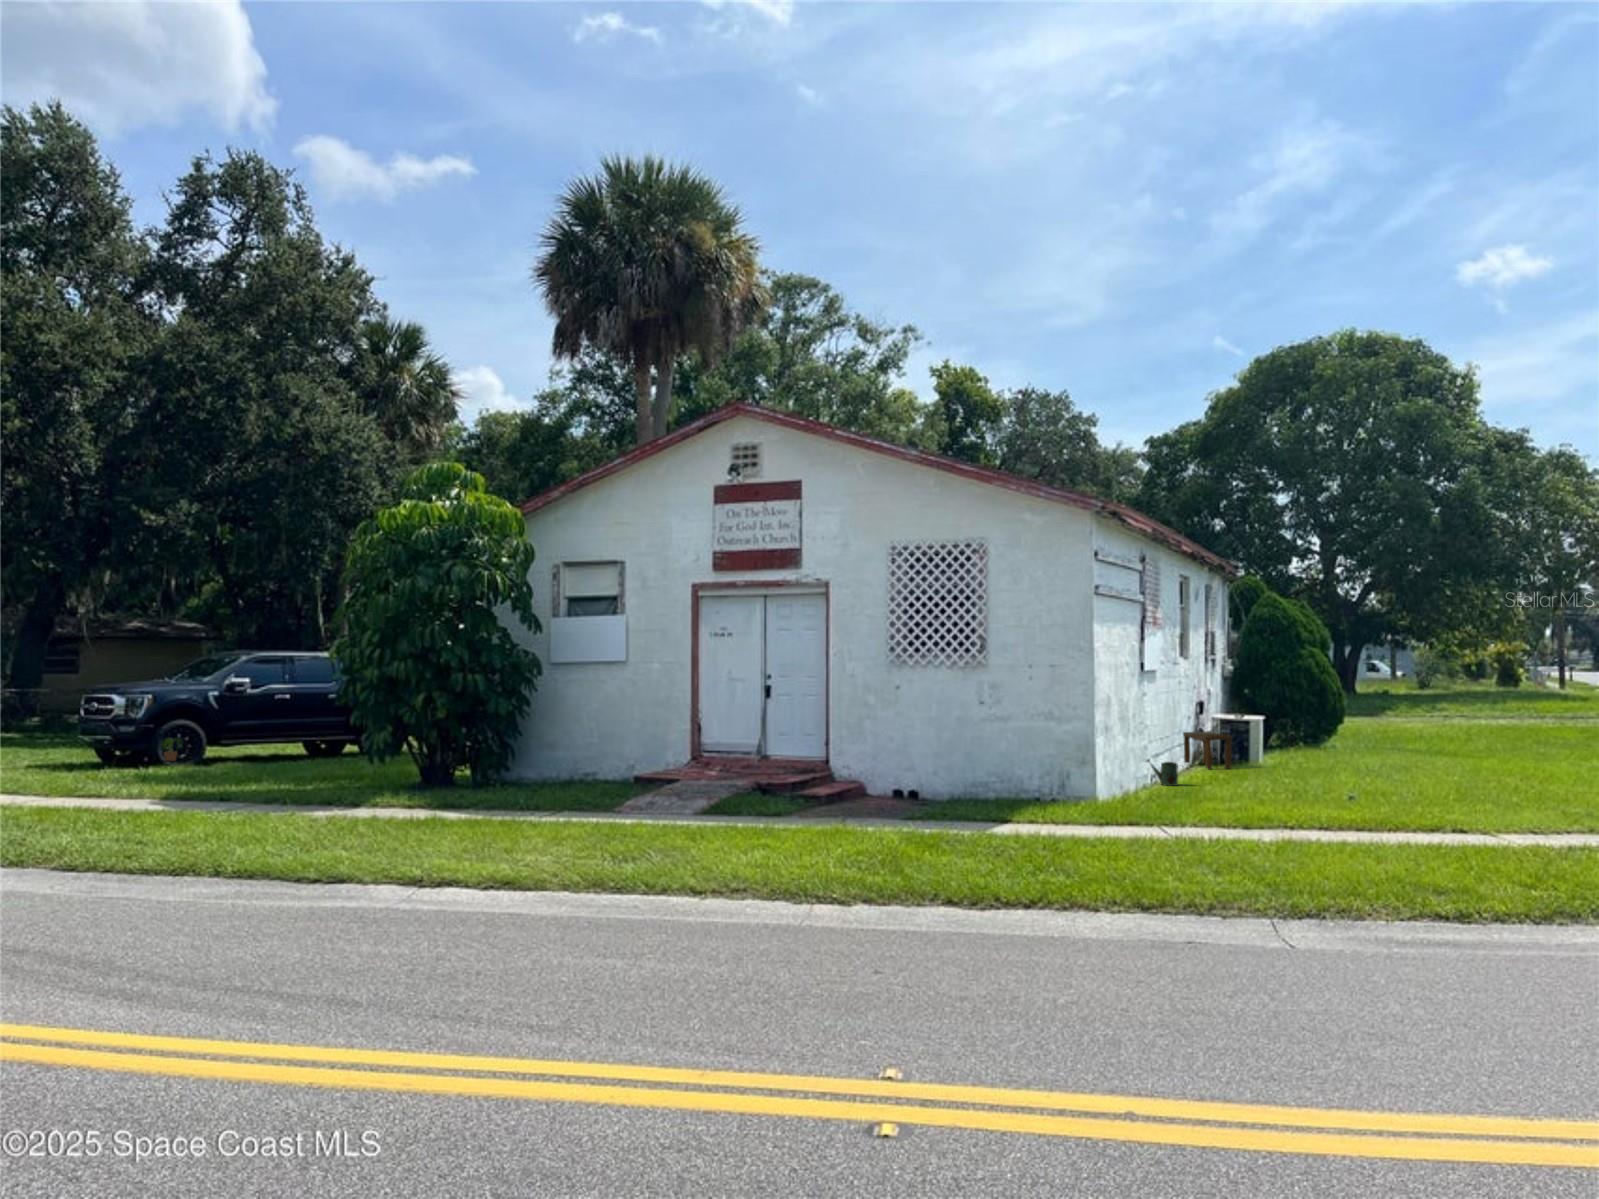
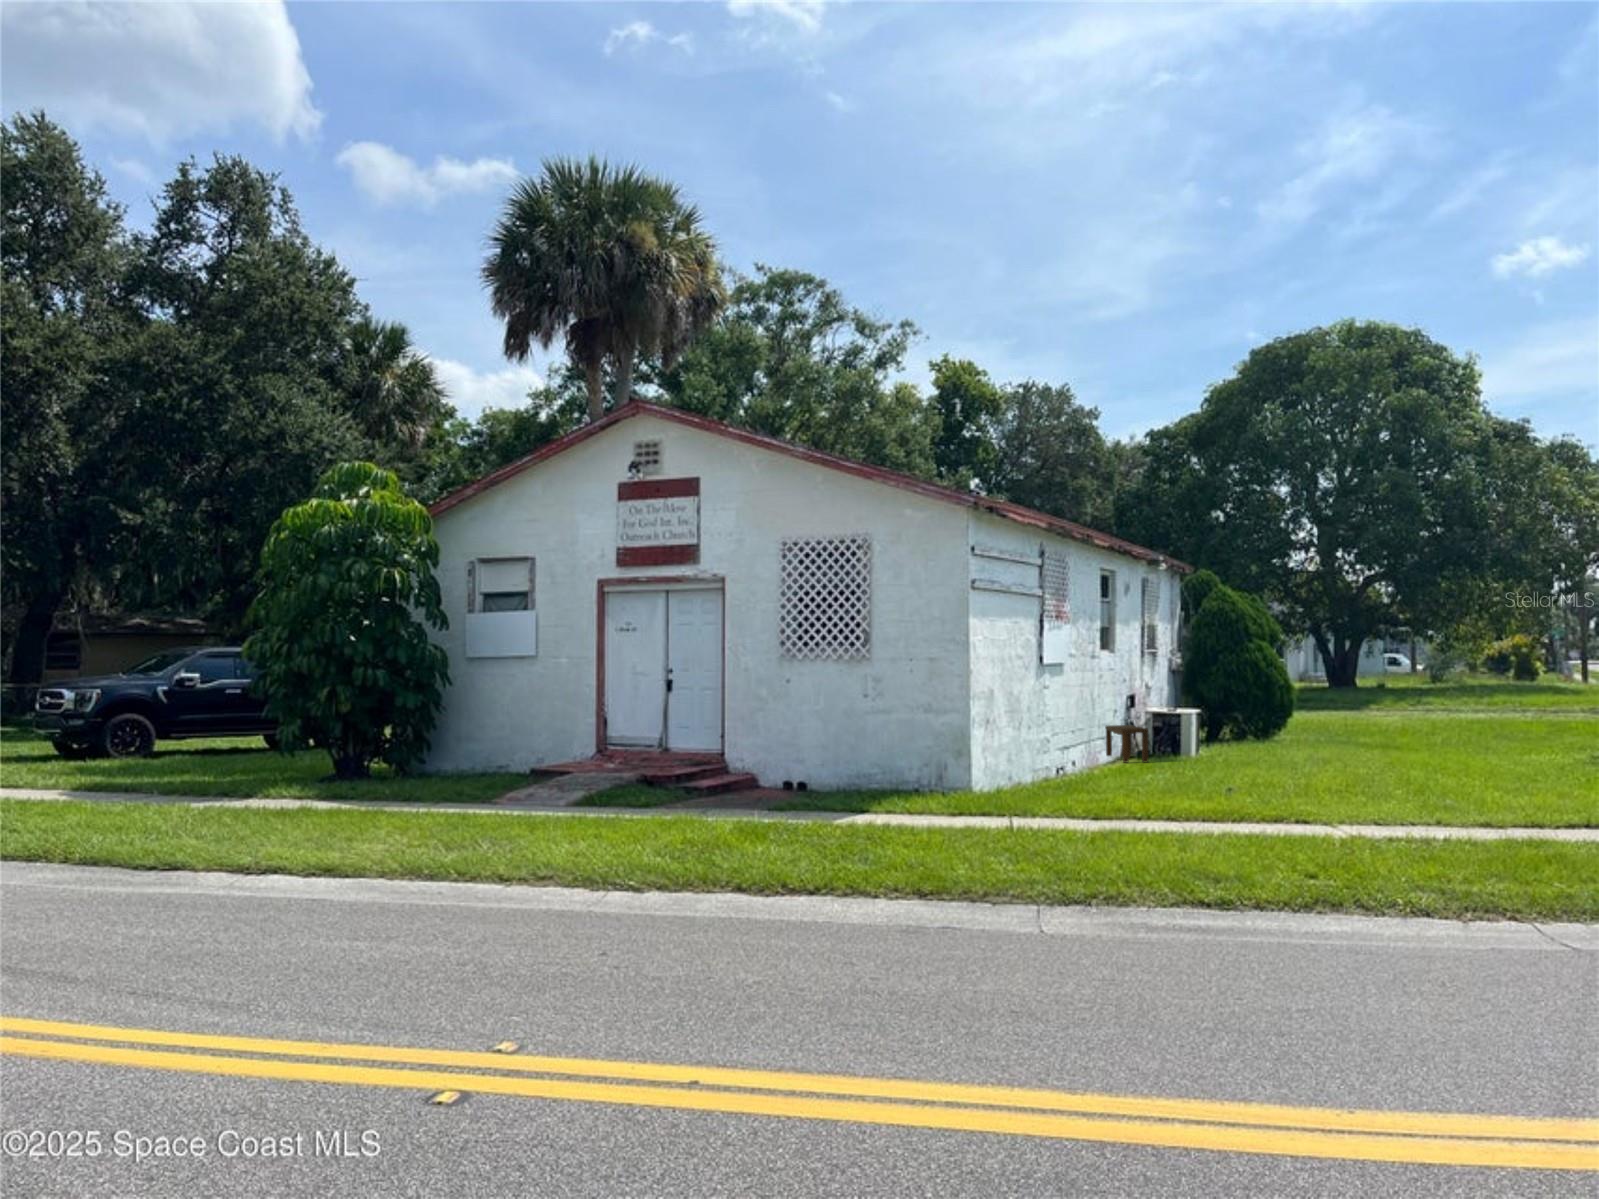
potted plant: present [163,738,182,761] -> none [105,731,133,754]
watering can: present [1147,759,1178,786] -> none [1046,751,1083,779]

